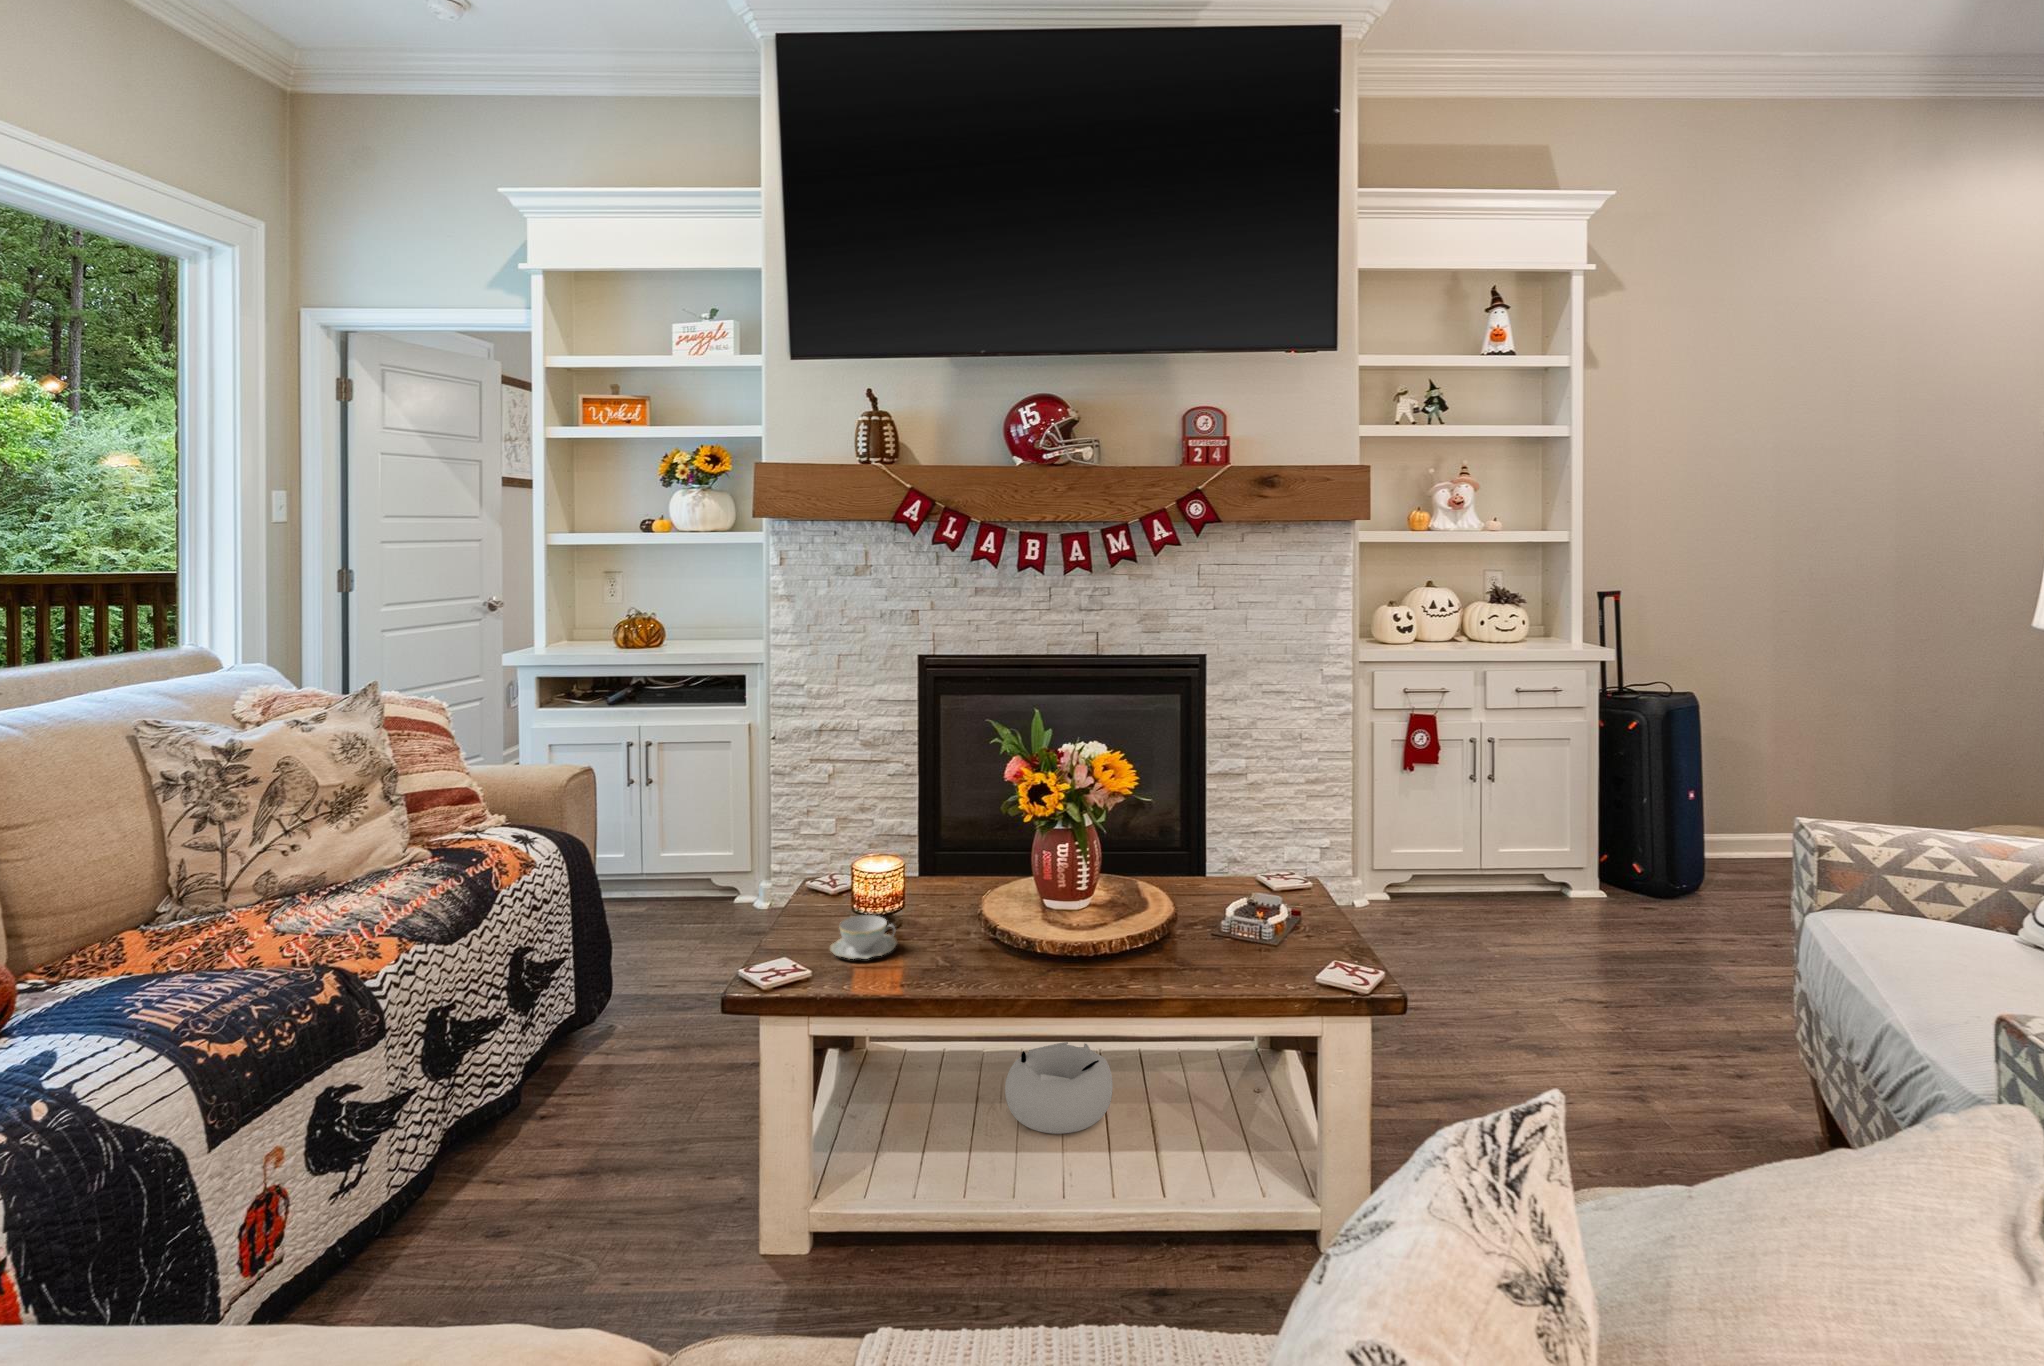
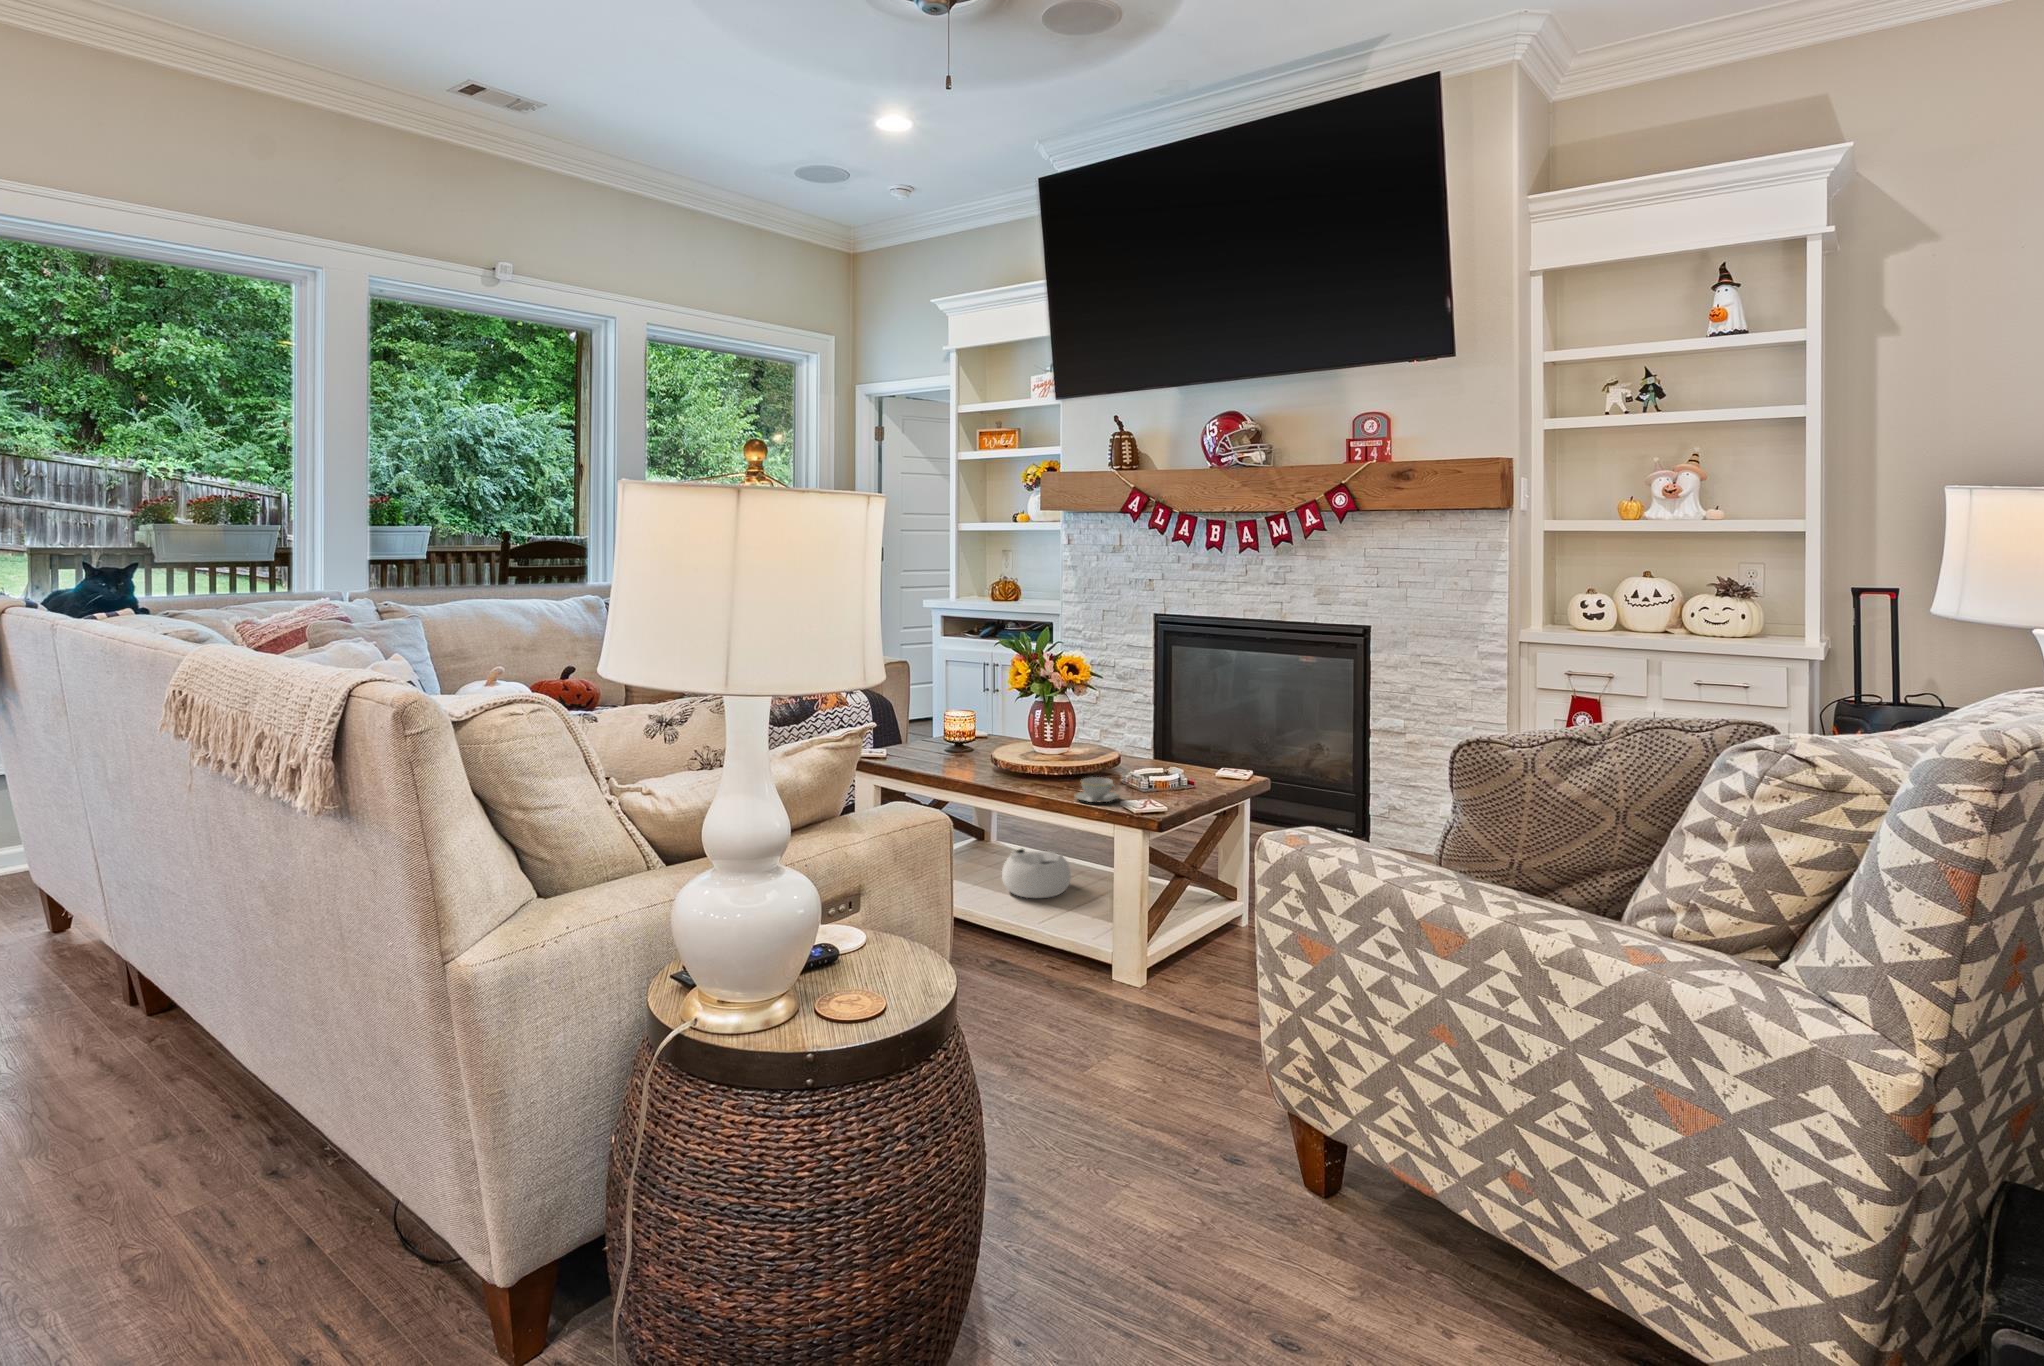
teacup: present [830,915,898,959] -> present [1075,777,1120,802]

